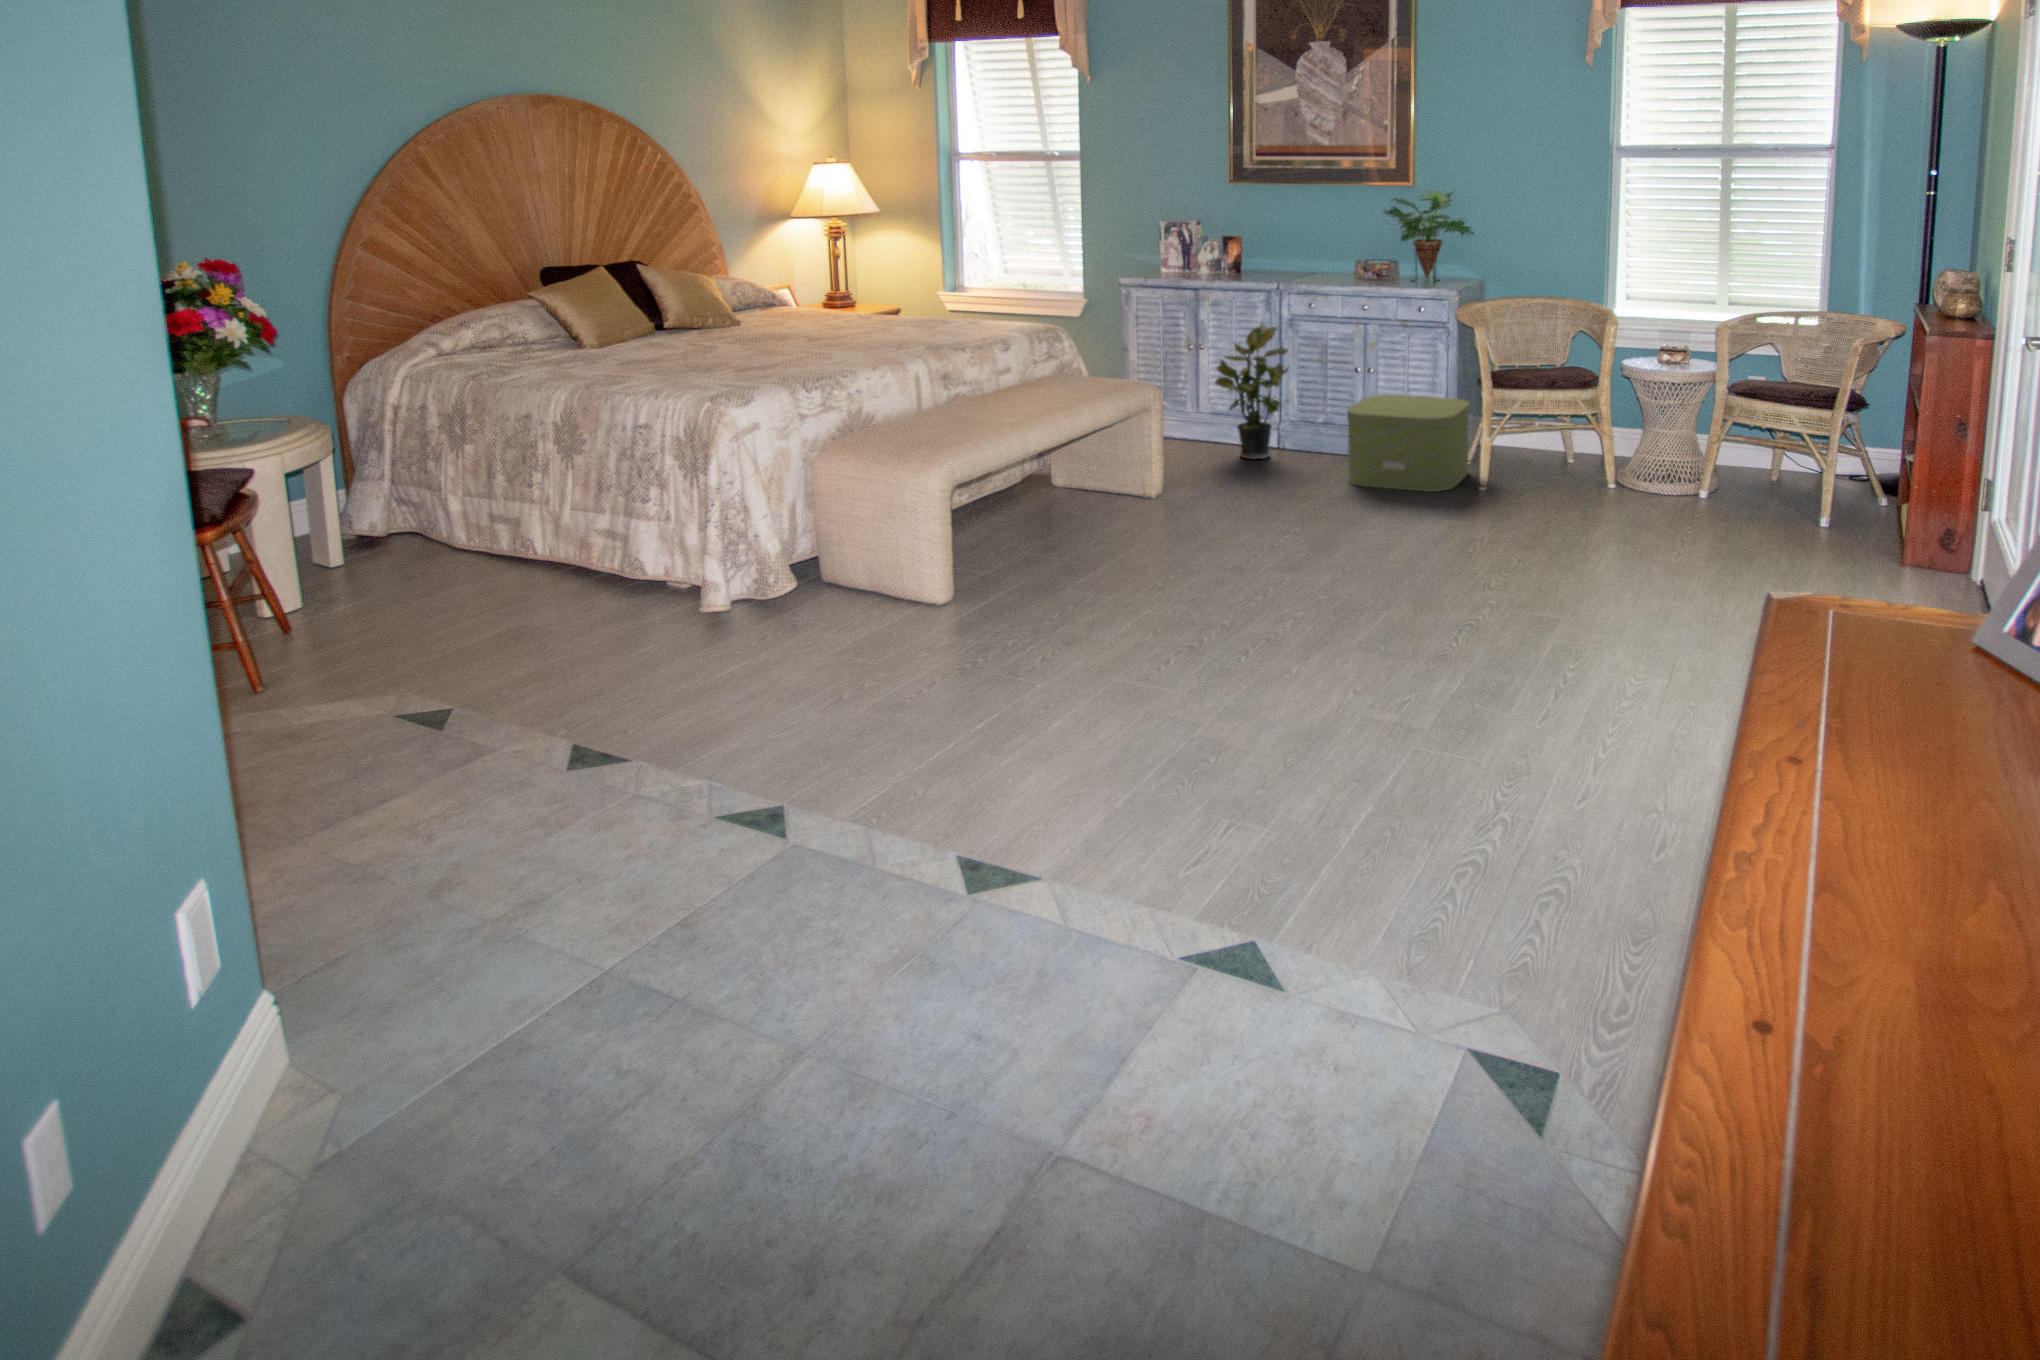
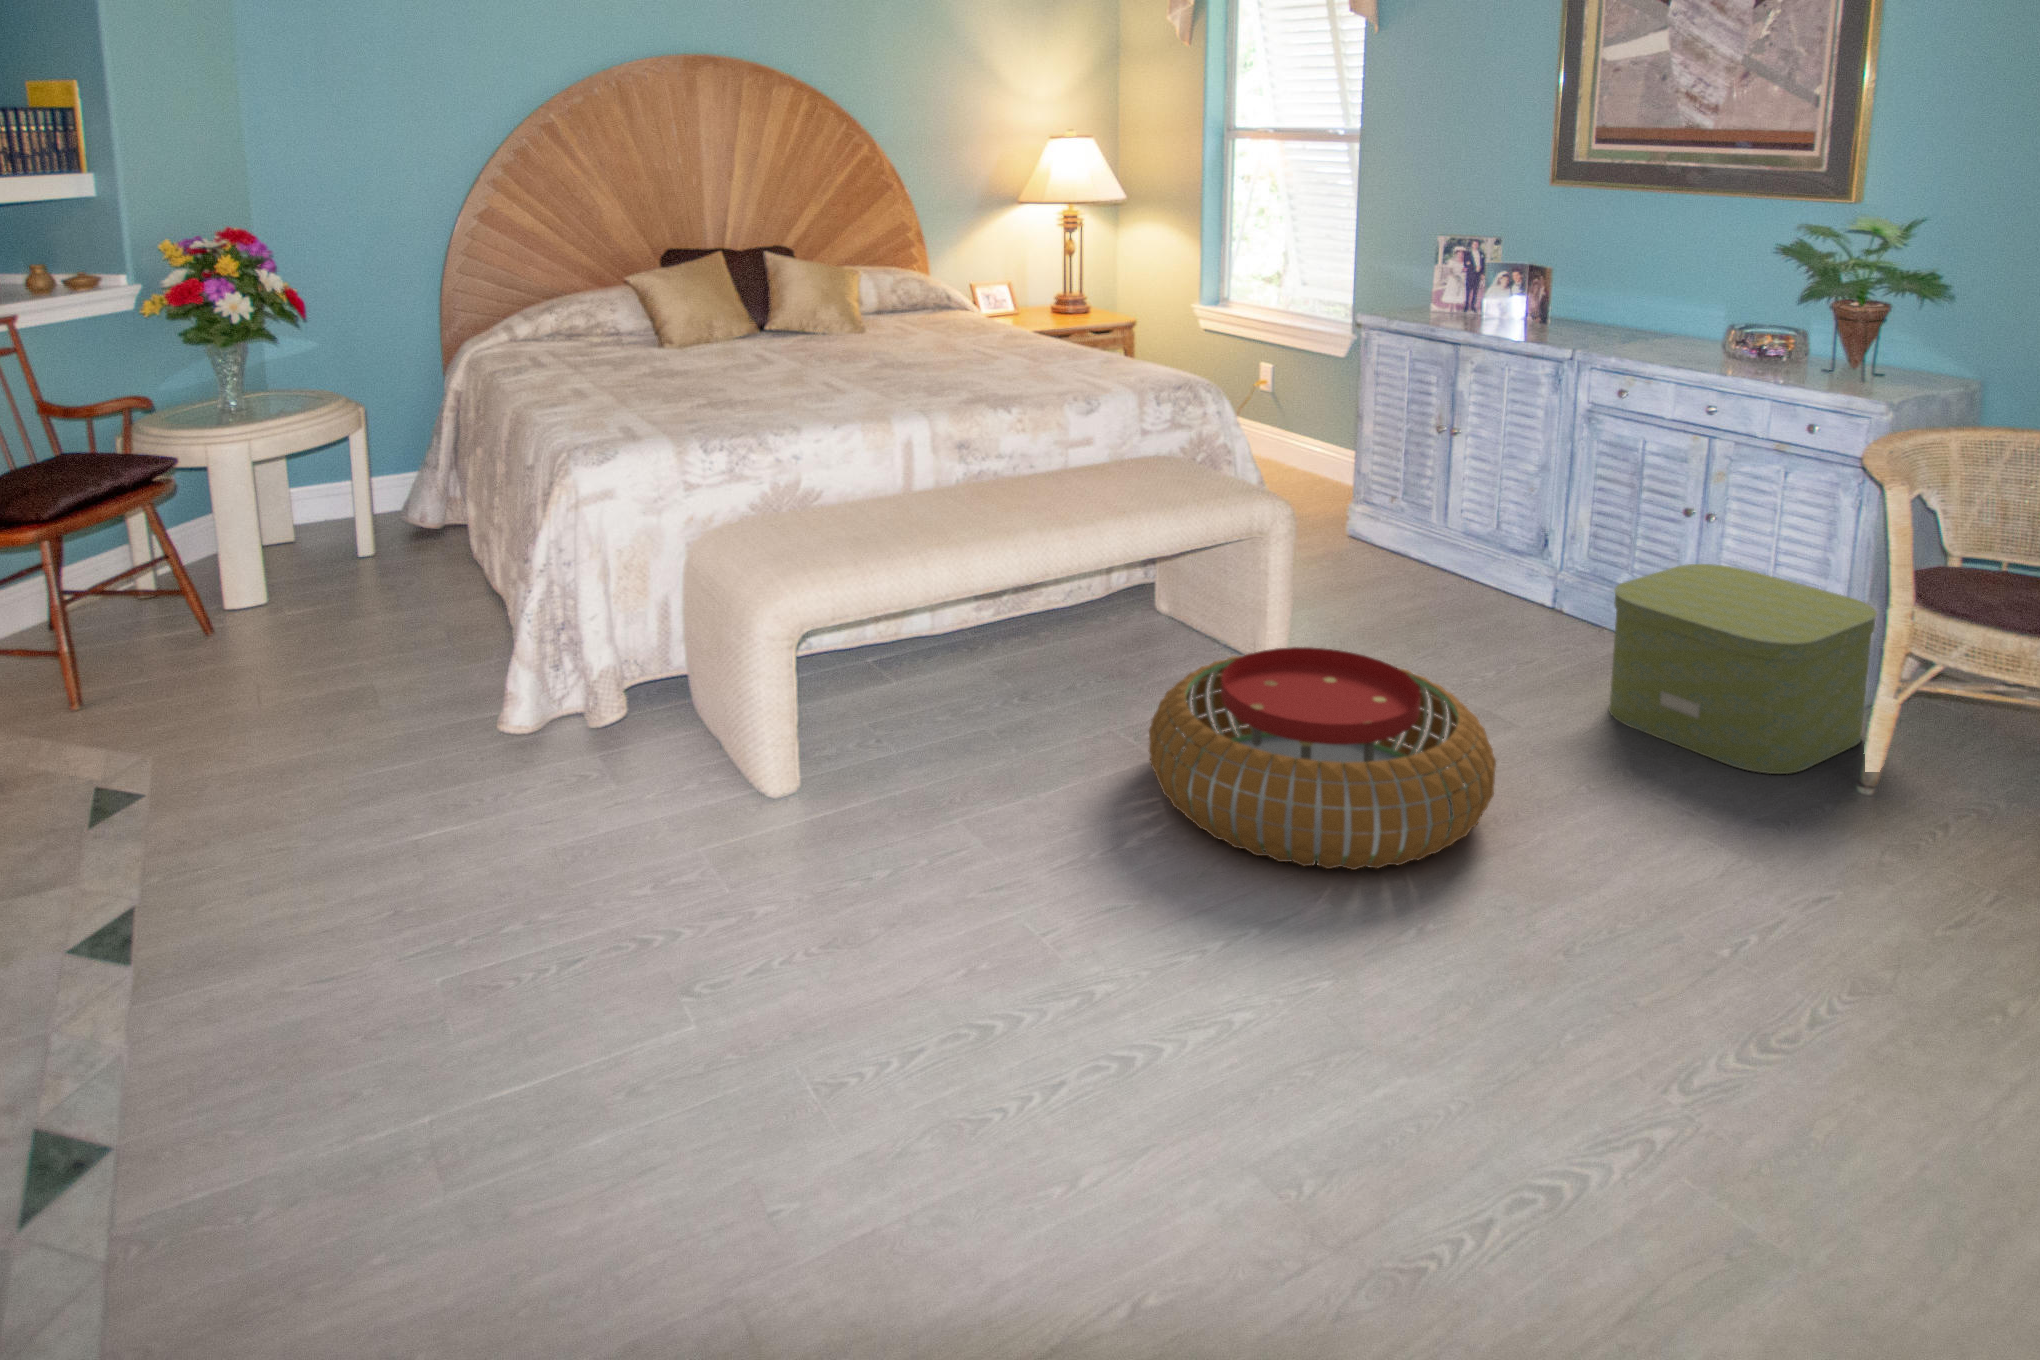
potted plant: present [1215,323,1288,459] -> none [1440,410,1572,627]
pouf: none [1154,457,1352,563] -> present [1149,647,1496,870]

